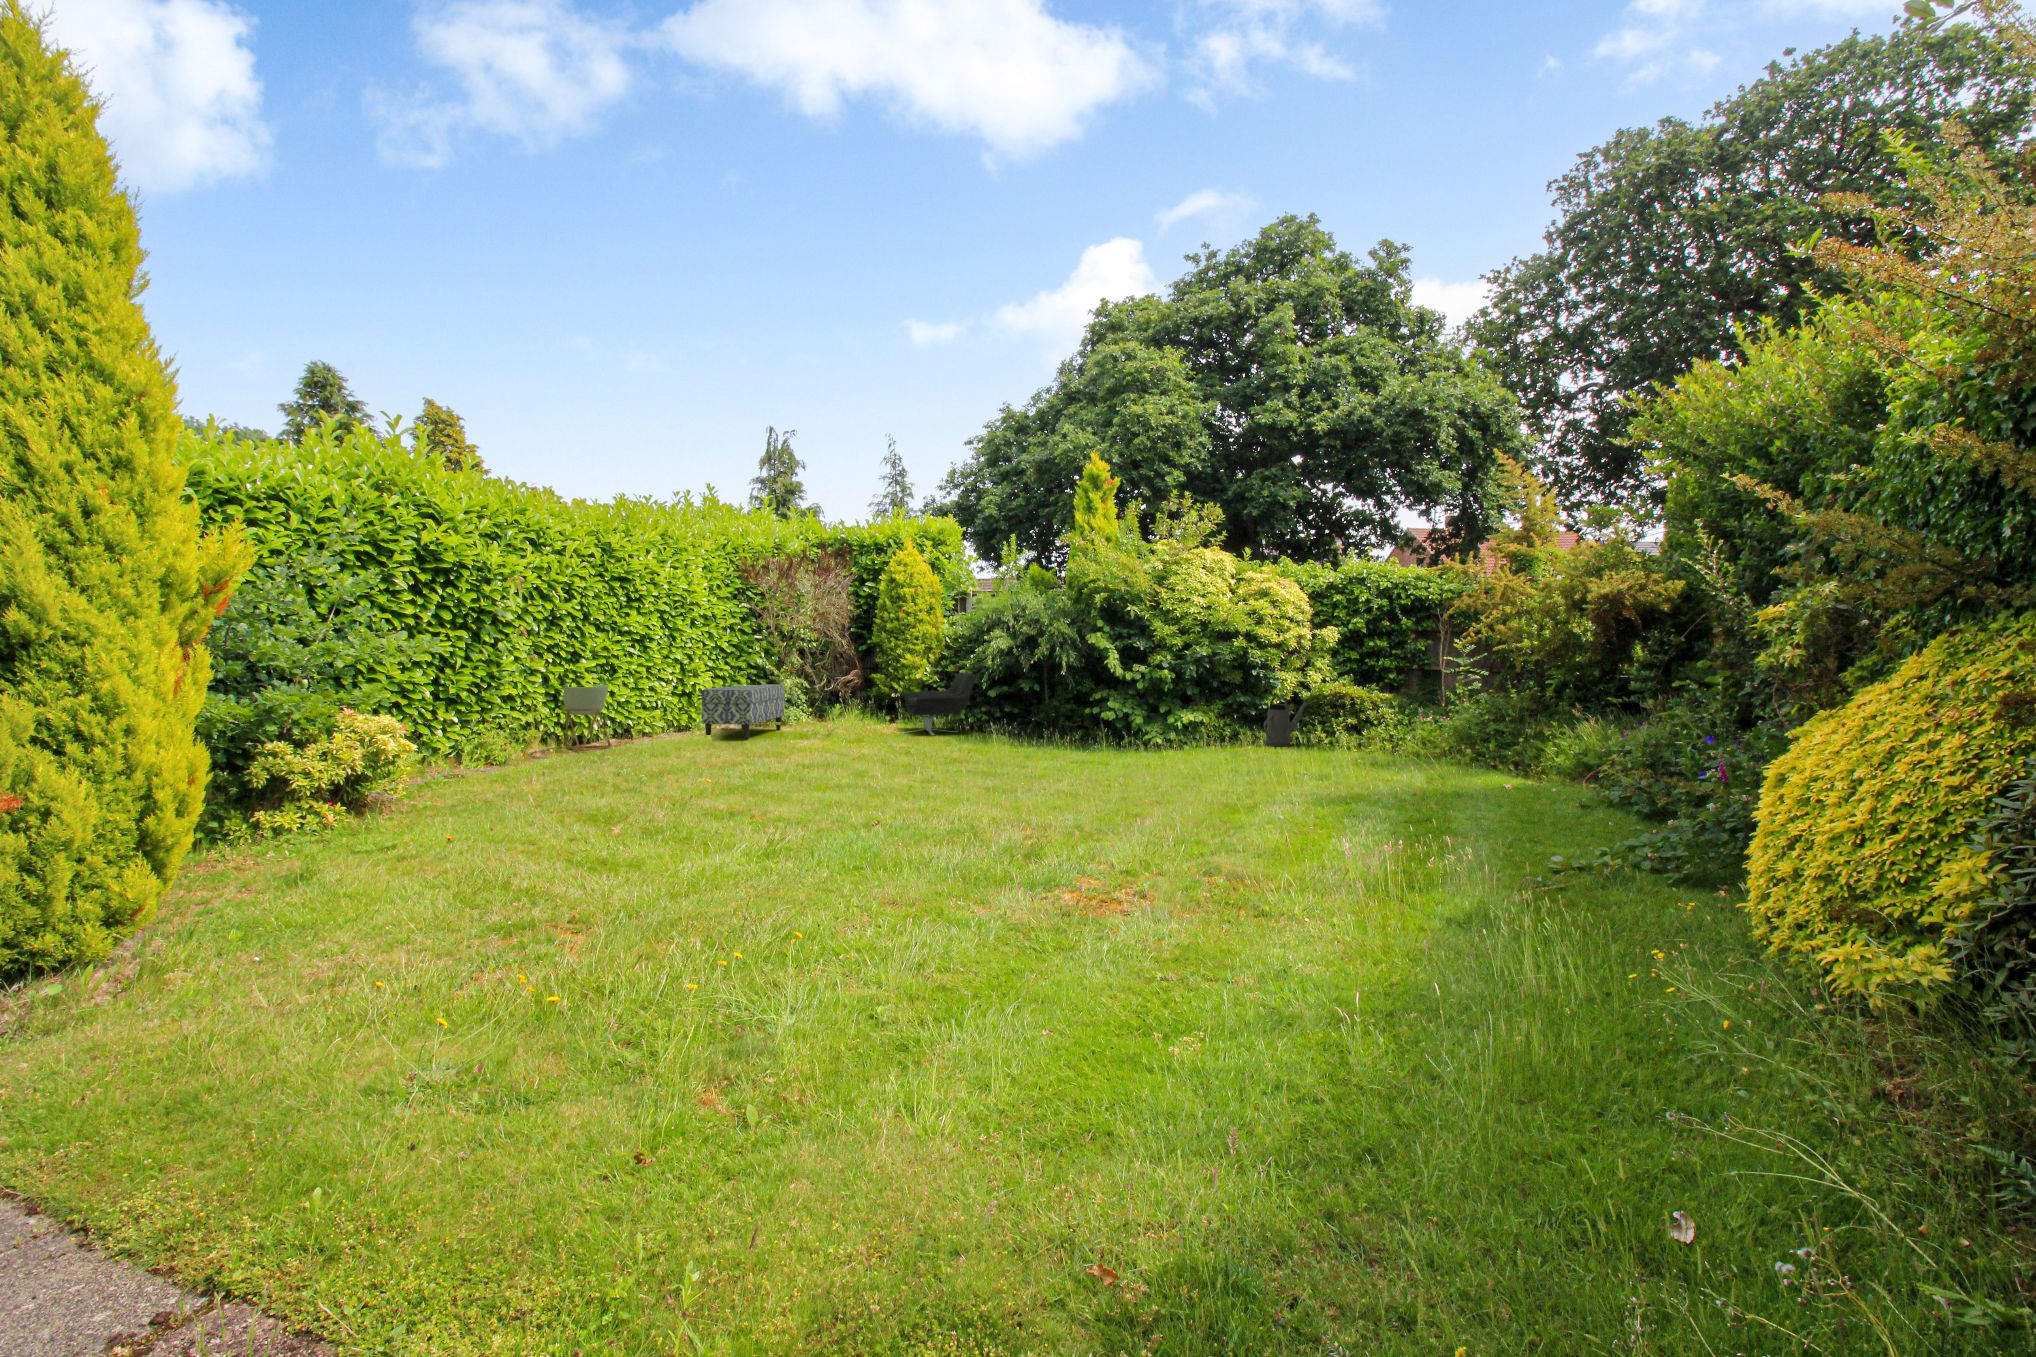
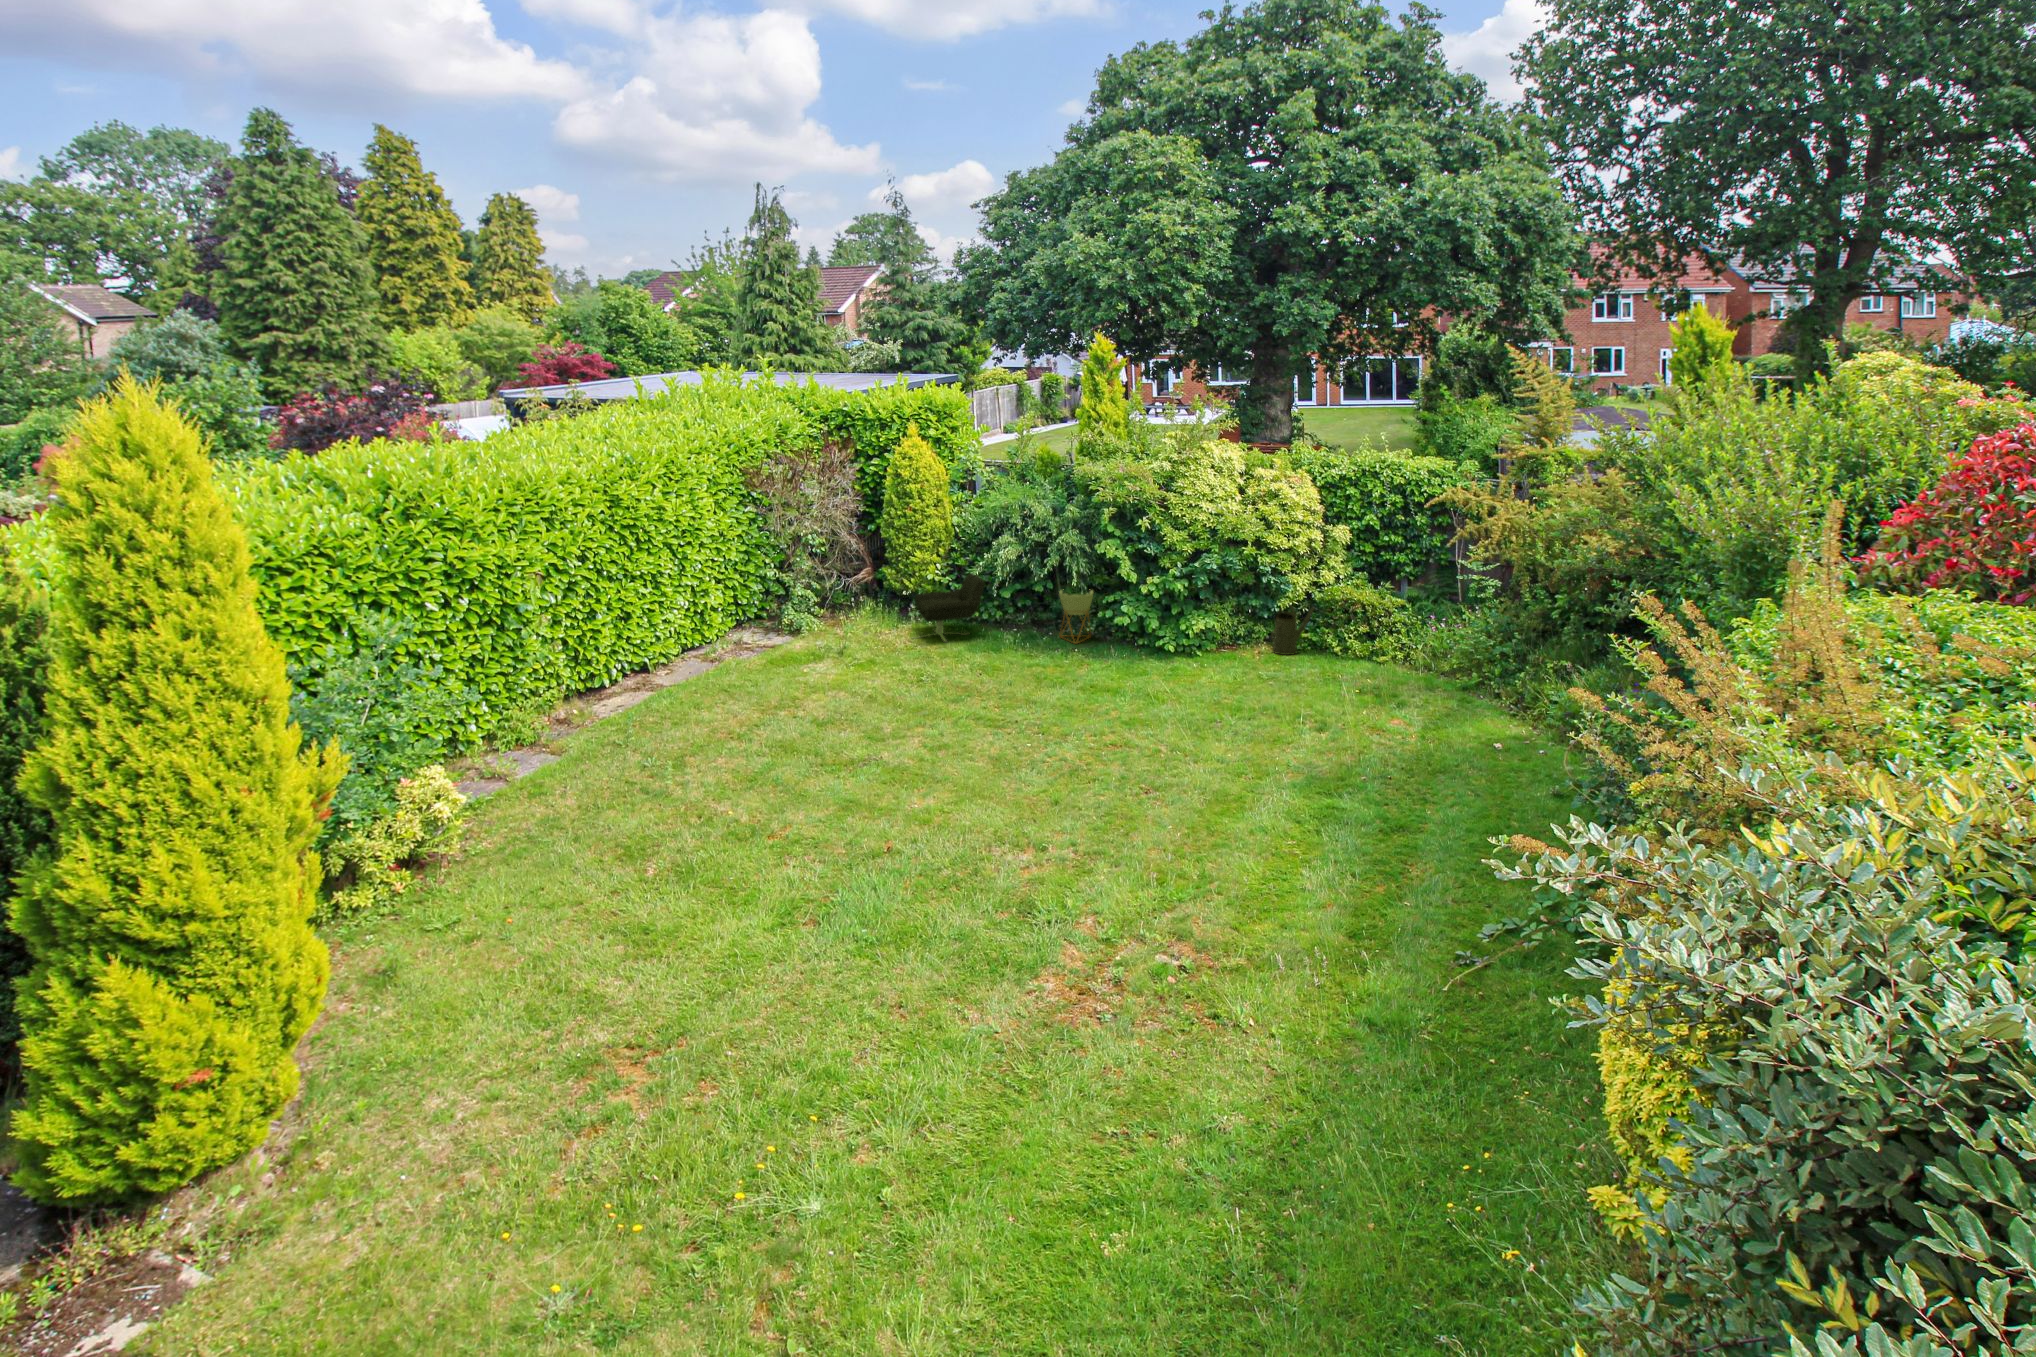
bench: present [701,684,785,740] -> none [716,591,797,660]
planter: present [563,685,611,752] -> present [1059,591,1093,643]

